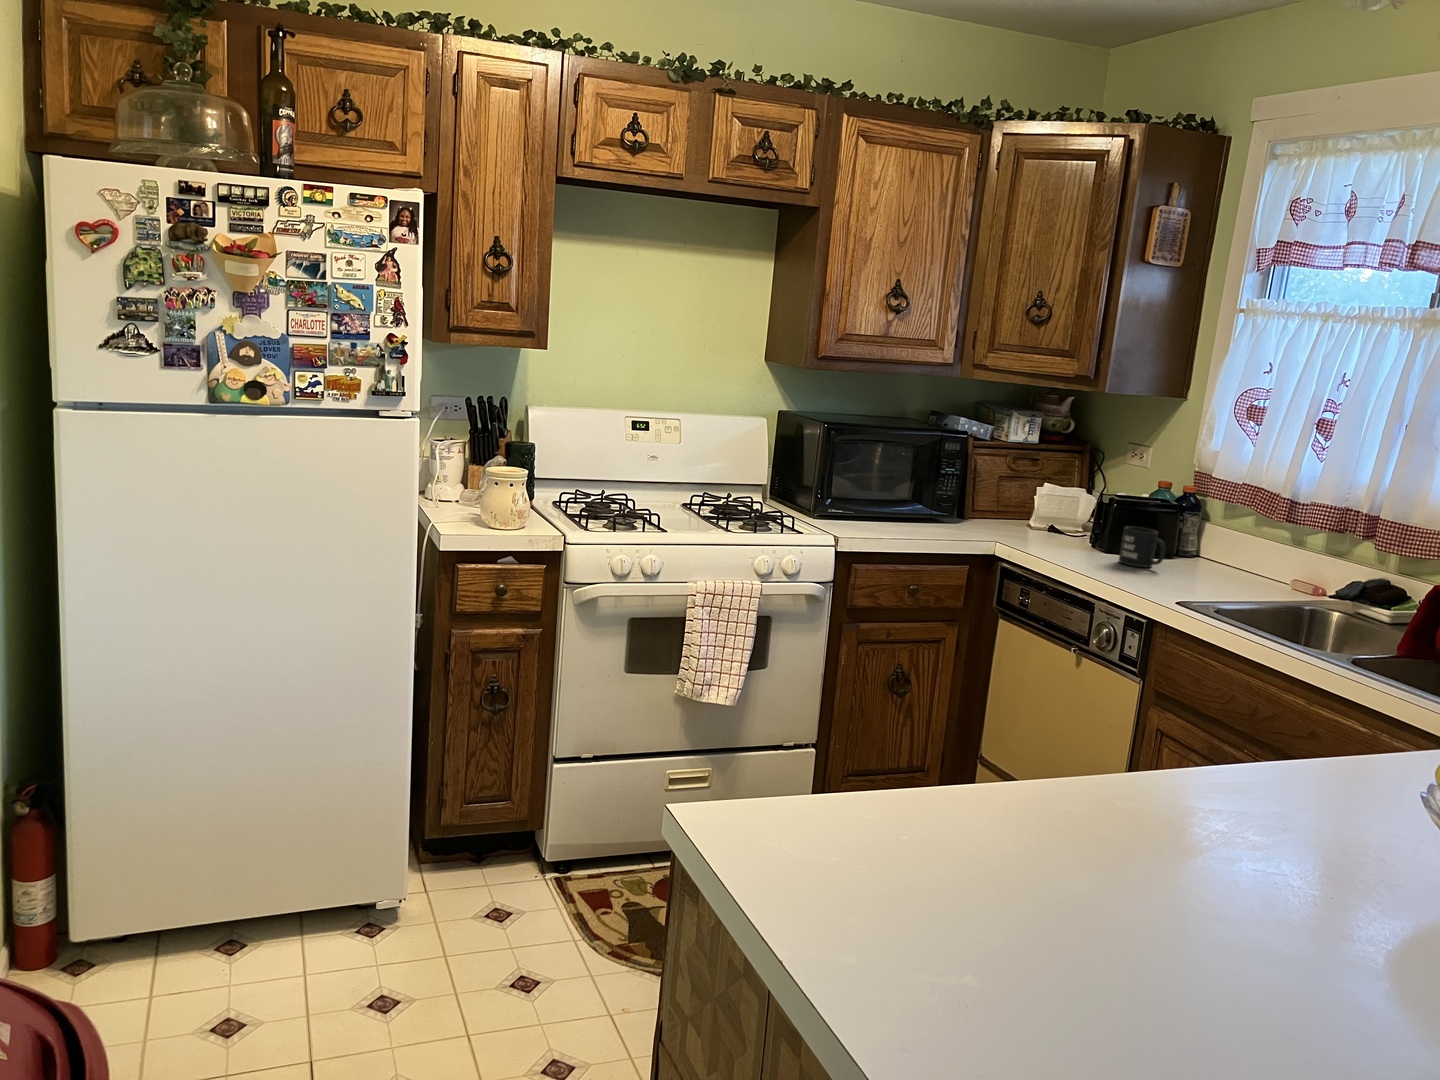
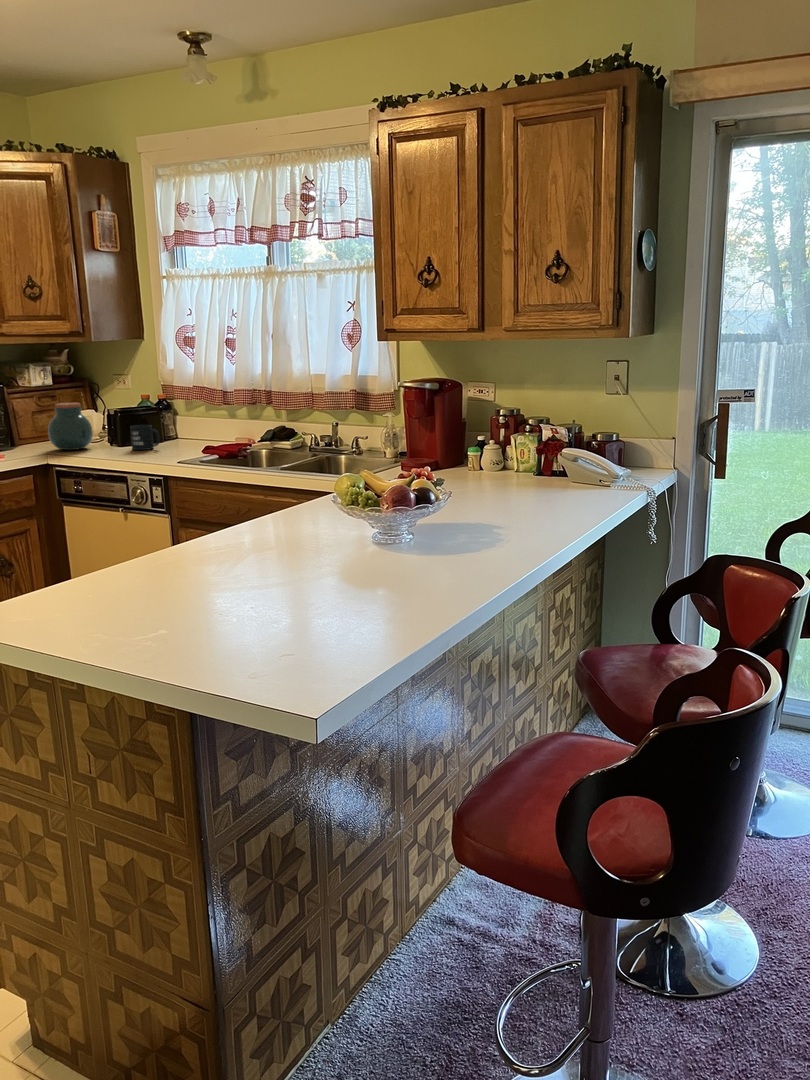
jar: none [1008,473,1071,543] -> present [48,403,93,450]

